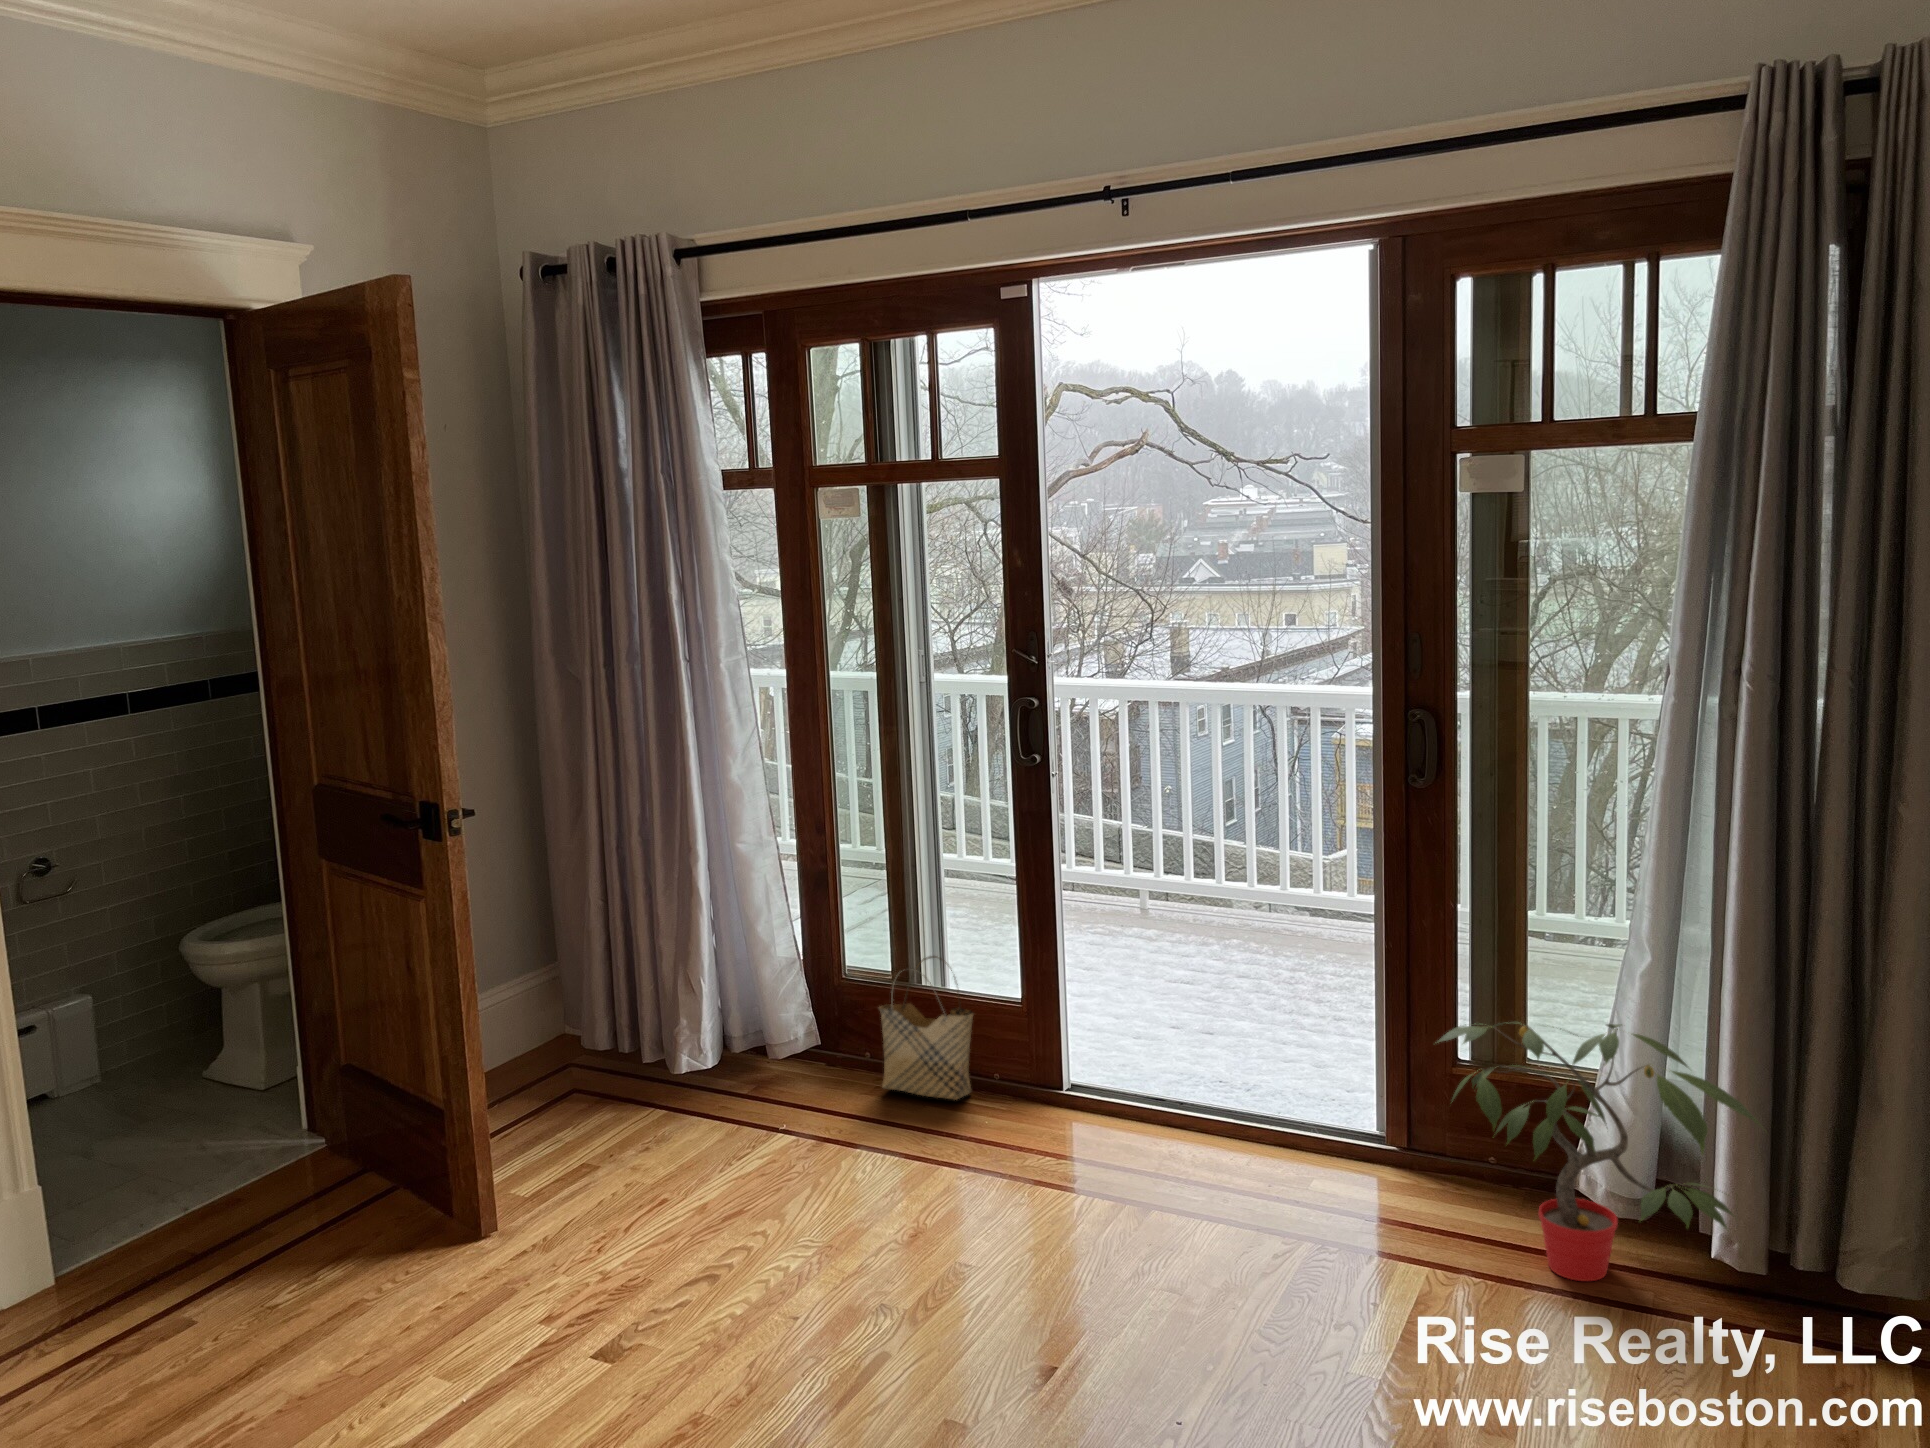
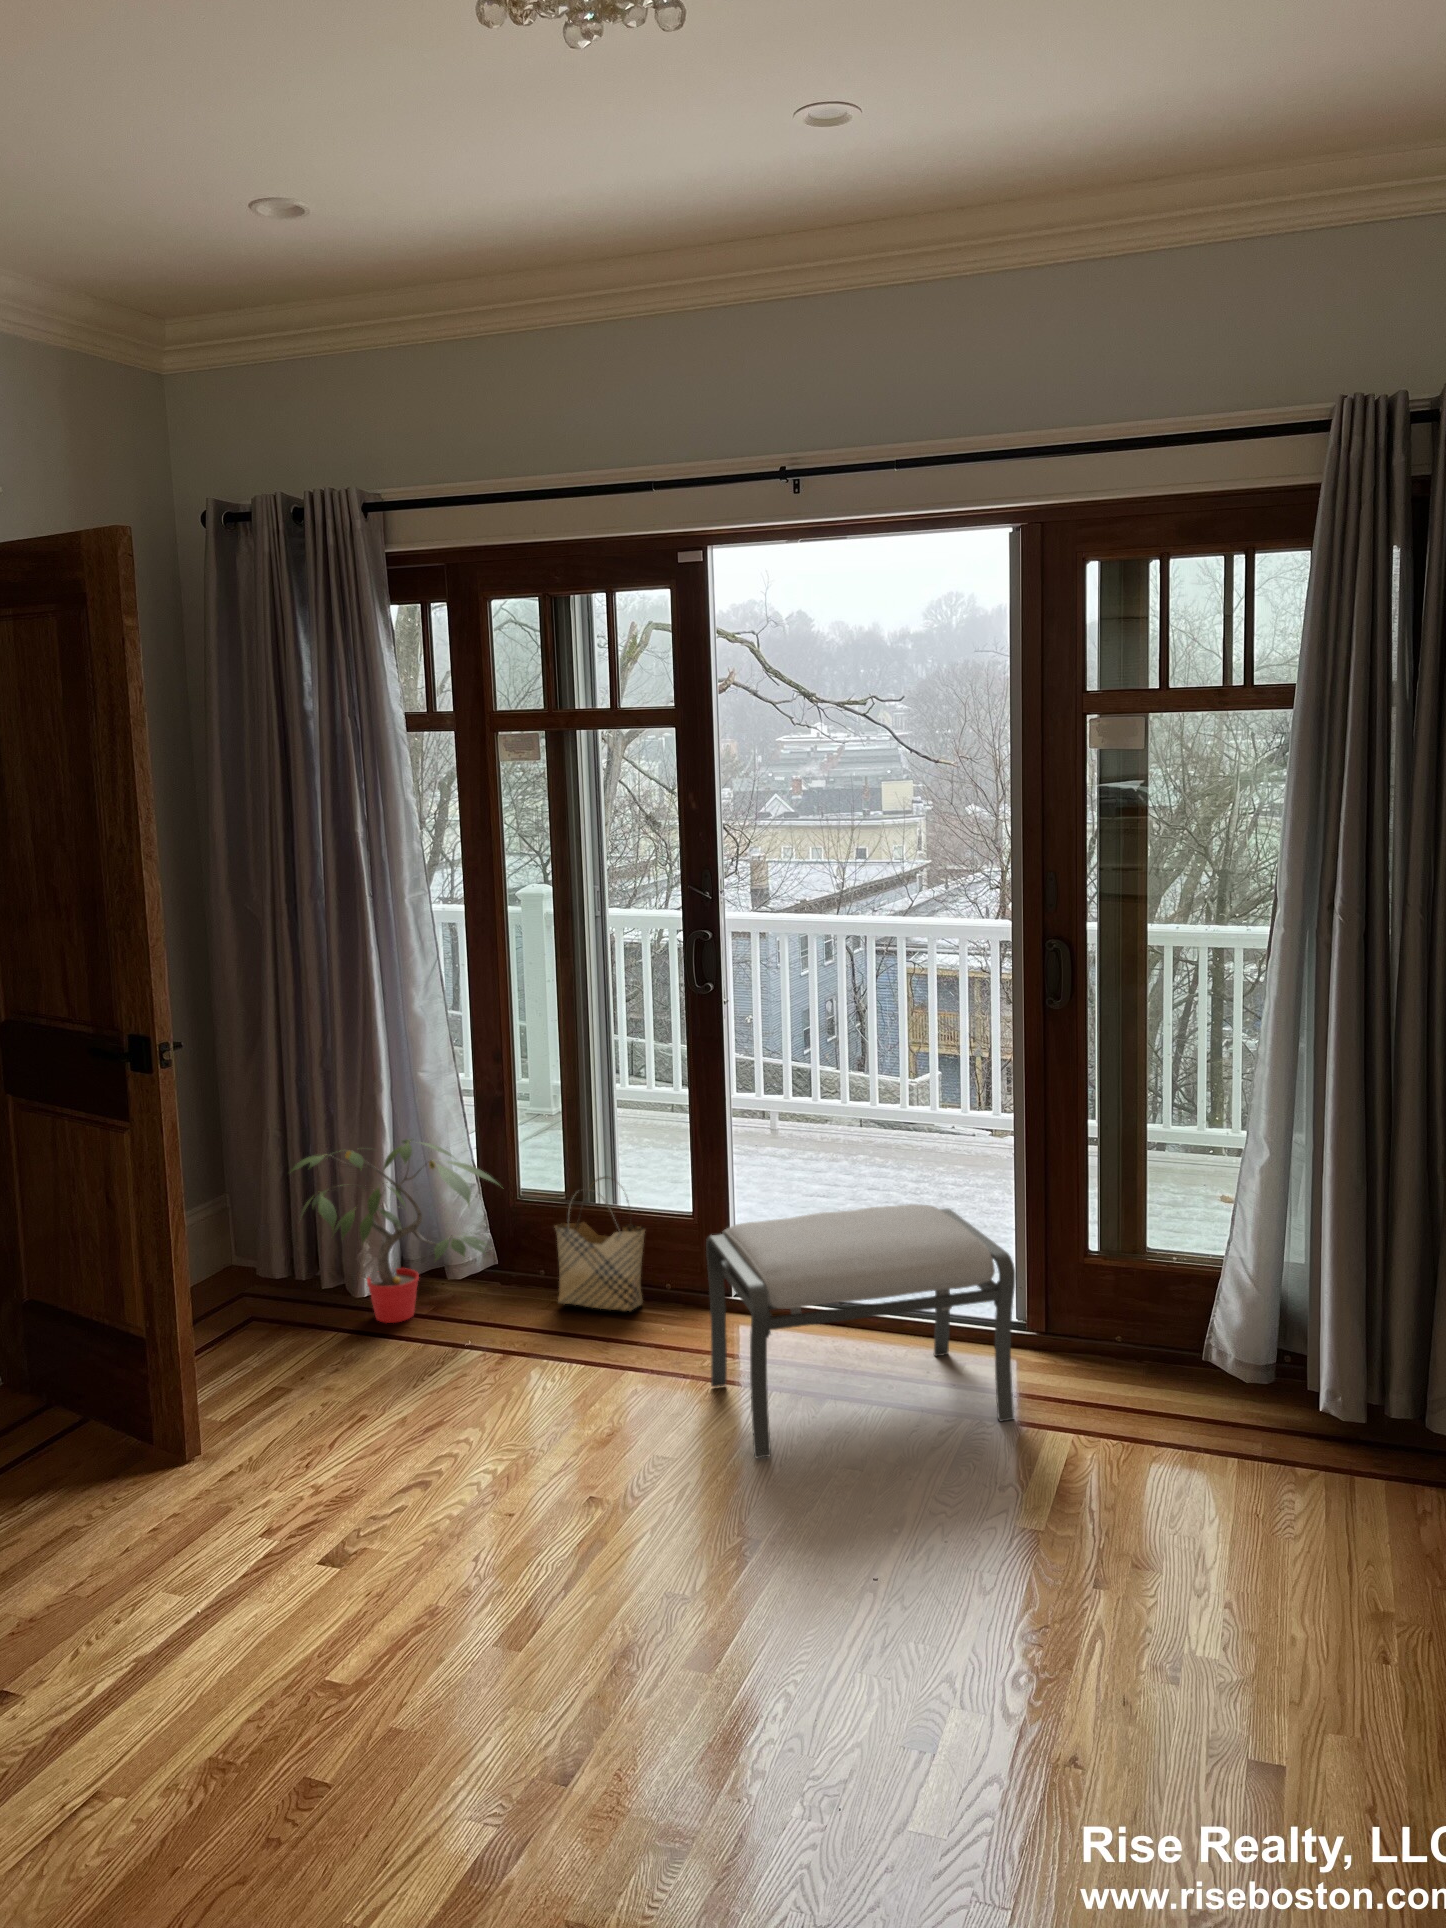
ottoman: none [1023,998,1360,1270] -> present [706,1204,1015,1458]
potted plant: present [1438,1024,1760,1281] -> present [292,1139,498,1323]

